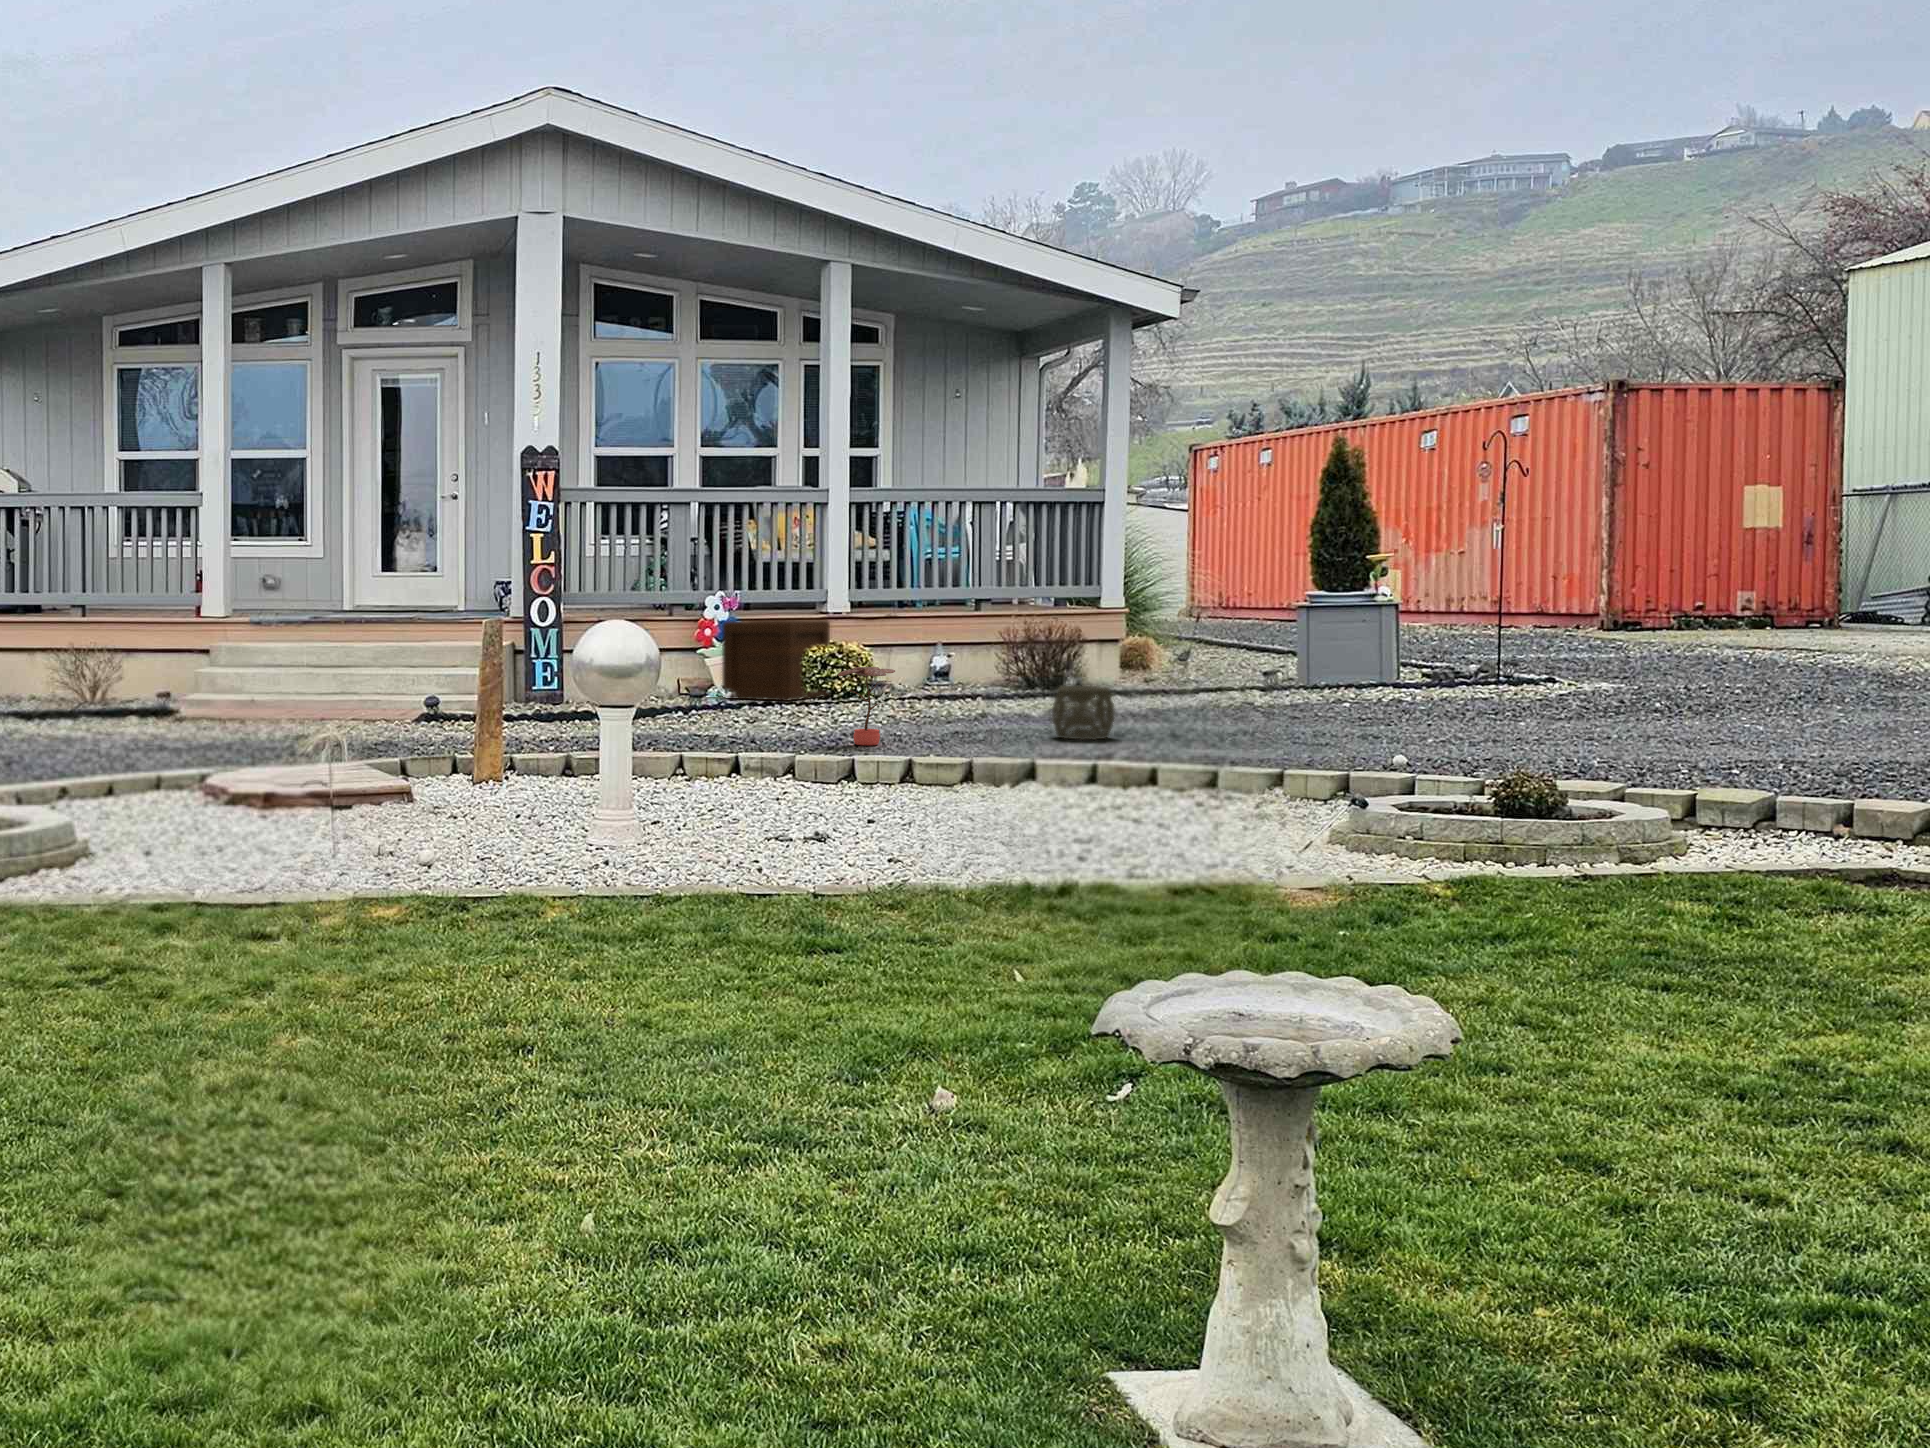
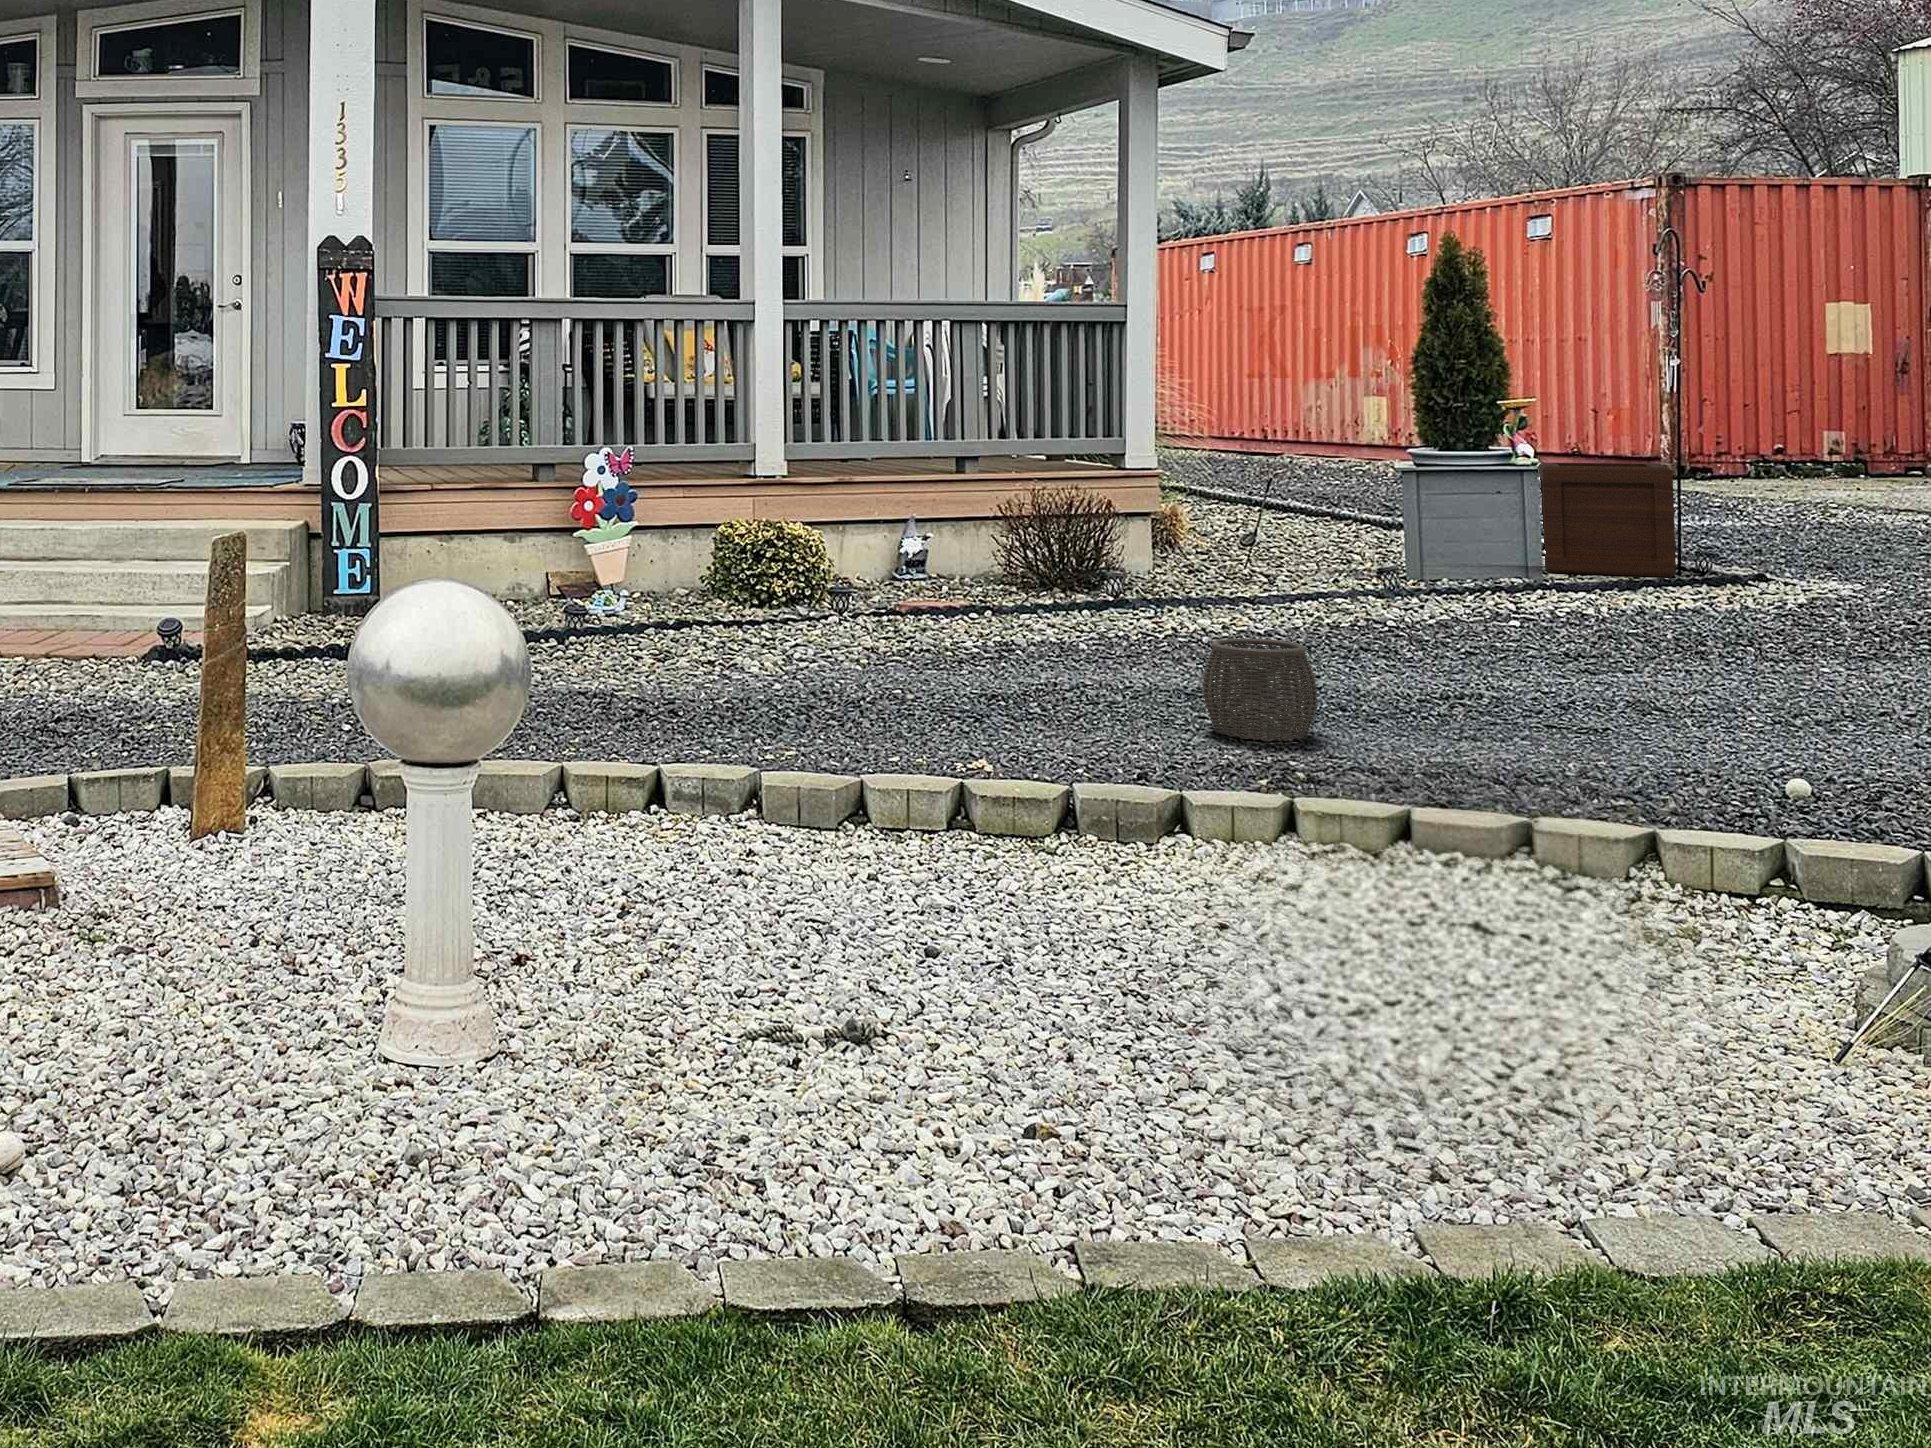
wooden crate: present [722,620,830,701] -> present [1538,462,1676,577]
potted plant: present [838,667,895,746] -> none [838,612,938,757]

